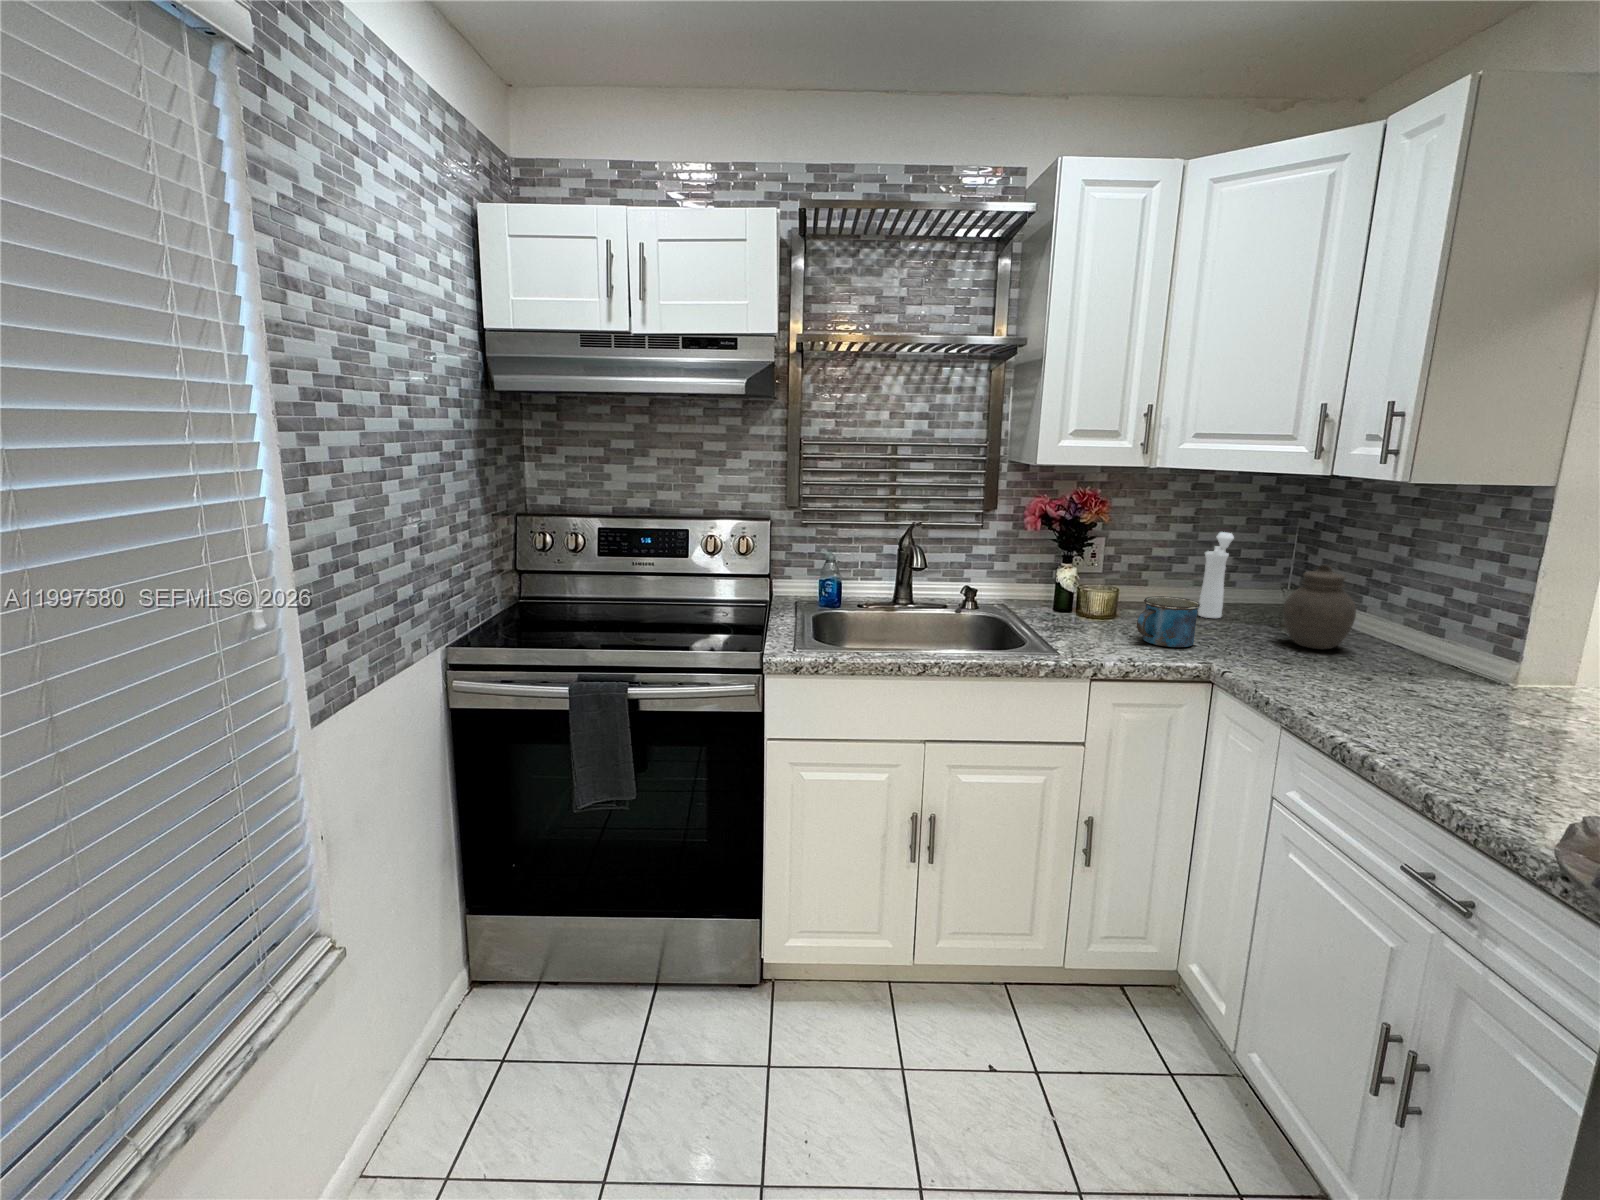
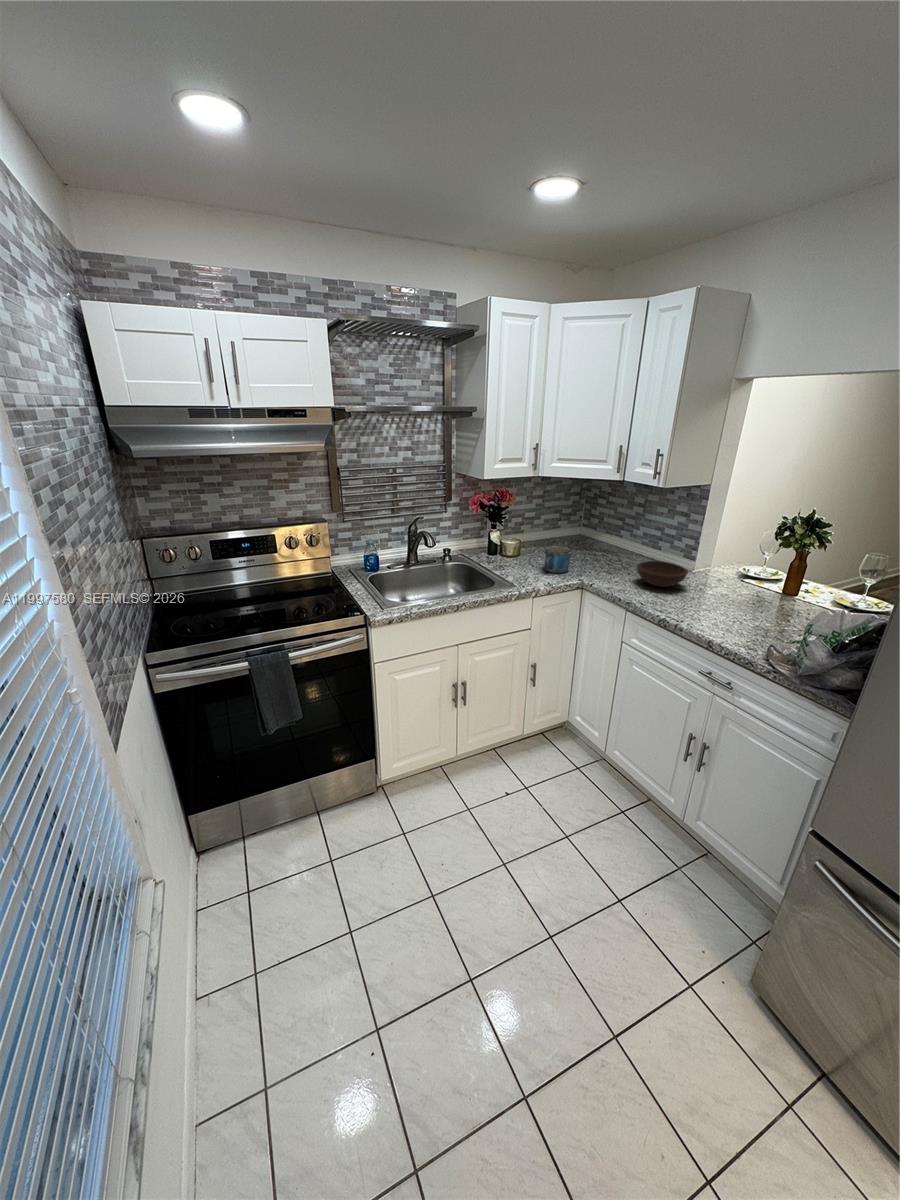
pepper mill: present [1198,532,1234,618] -> none [554,504,568,550]
jar: present [1283,565,1356,649] -> none [600,523,630,563]
bowl: none [1336,642,1466,697] -> present [637,561,688,587]

